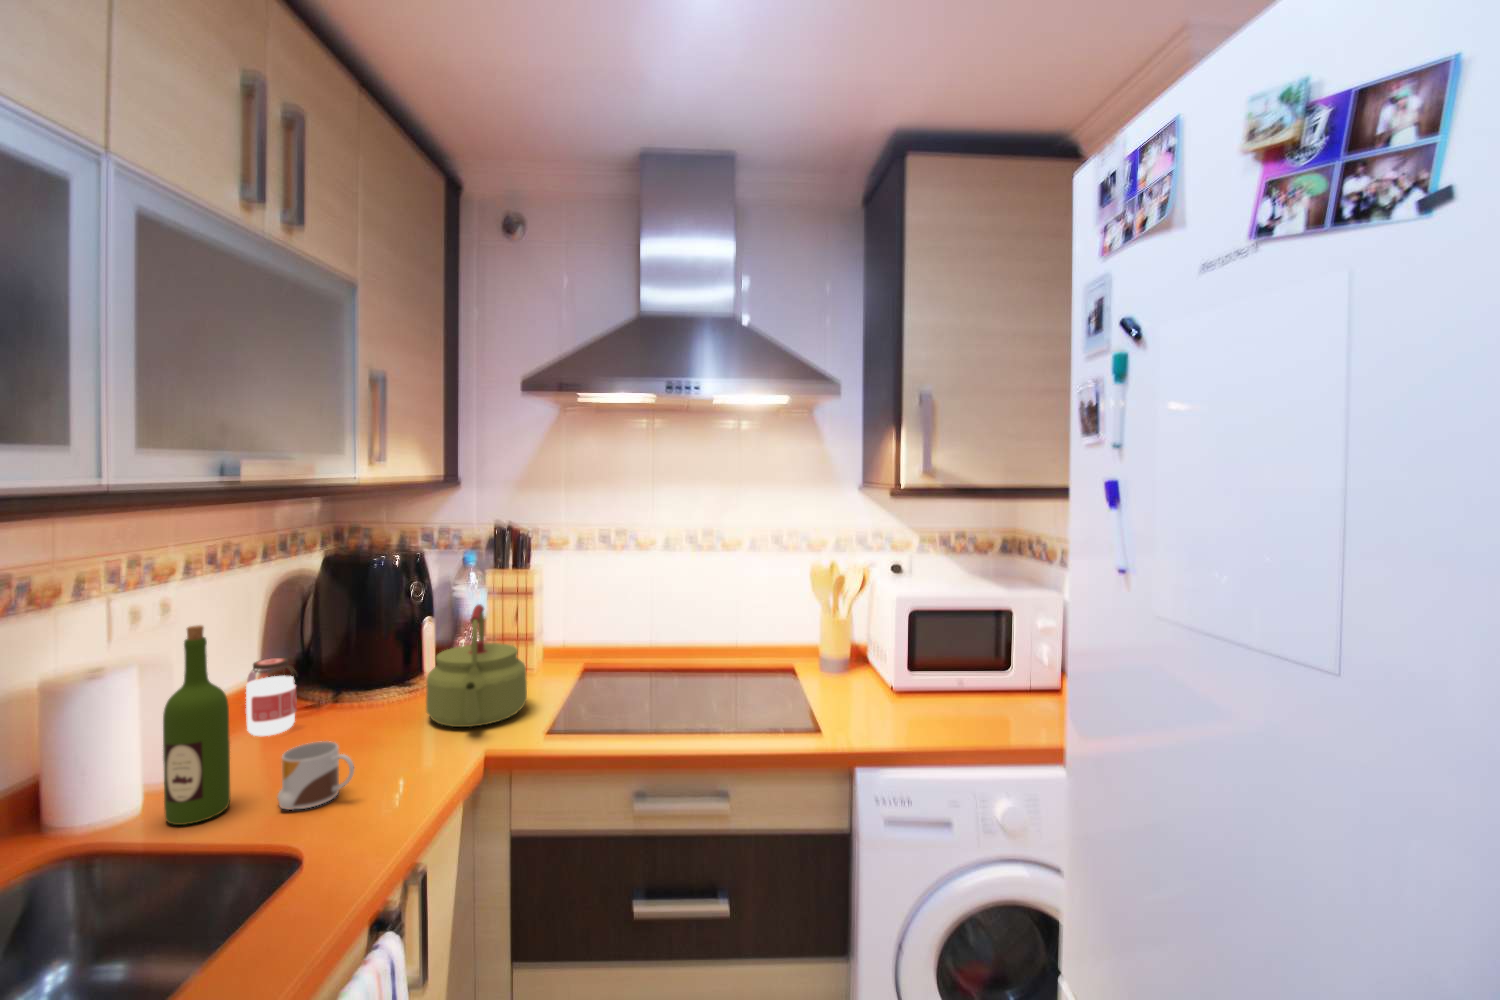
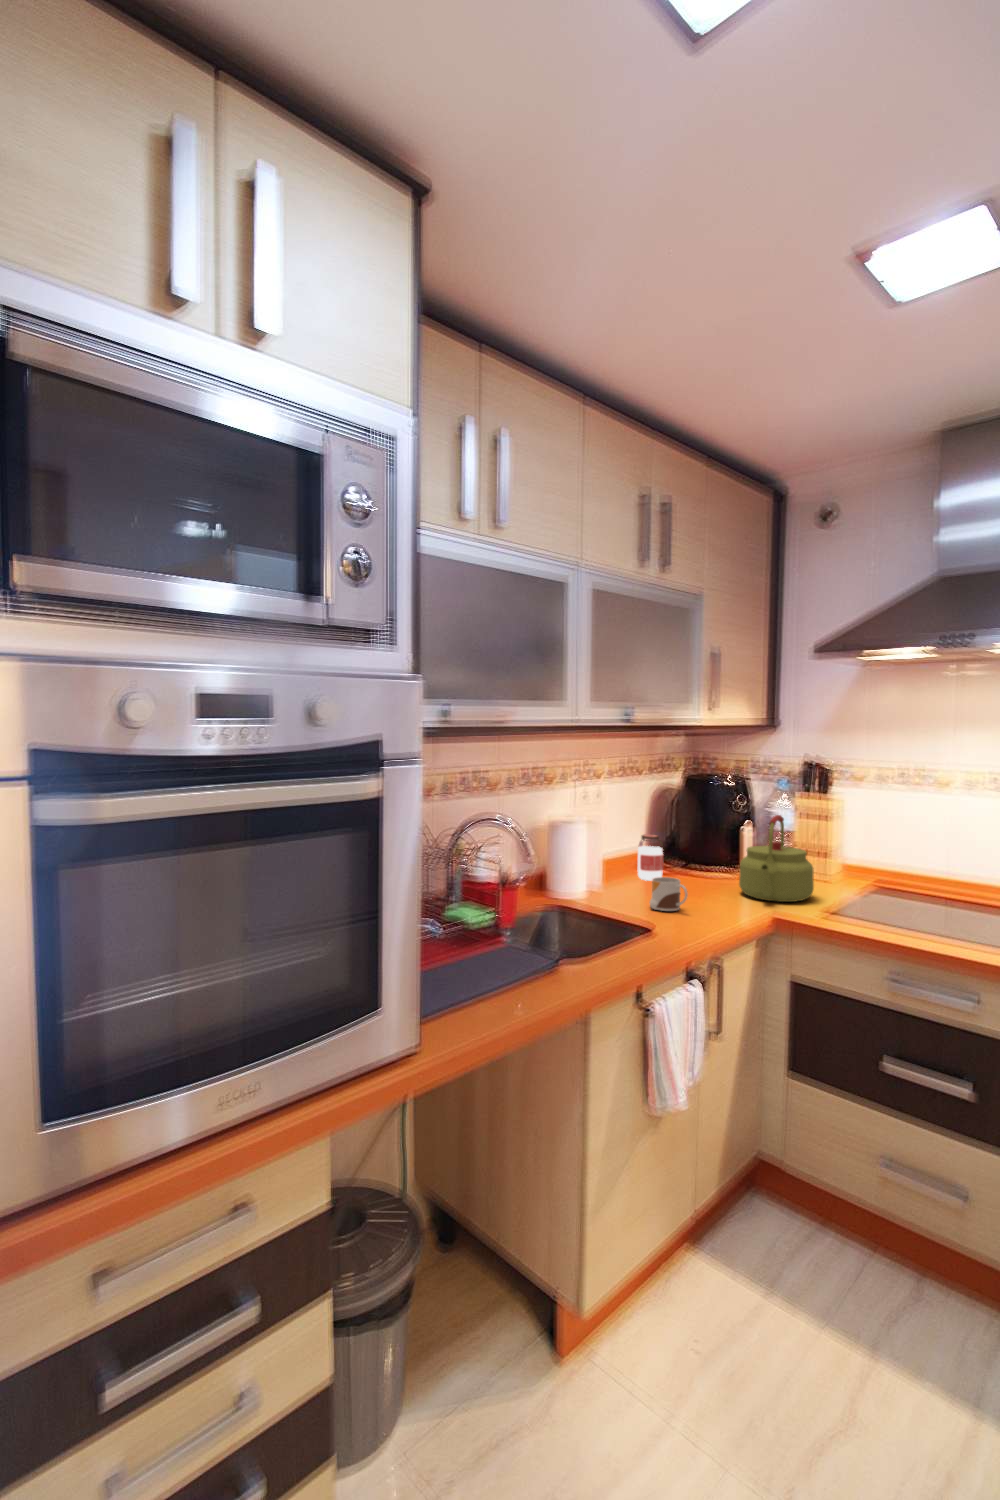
wine bottle: present [163,625,230,825] -> none [601,799,629,904]

